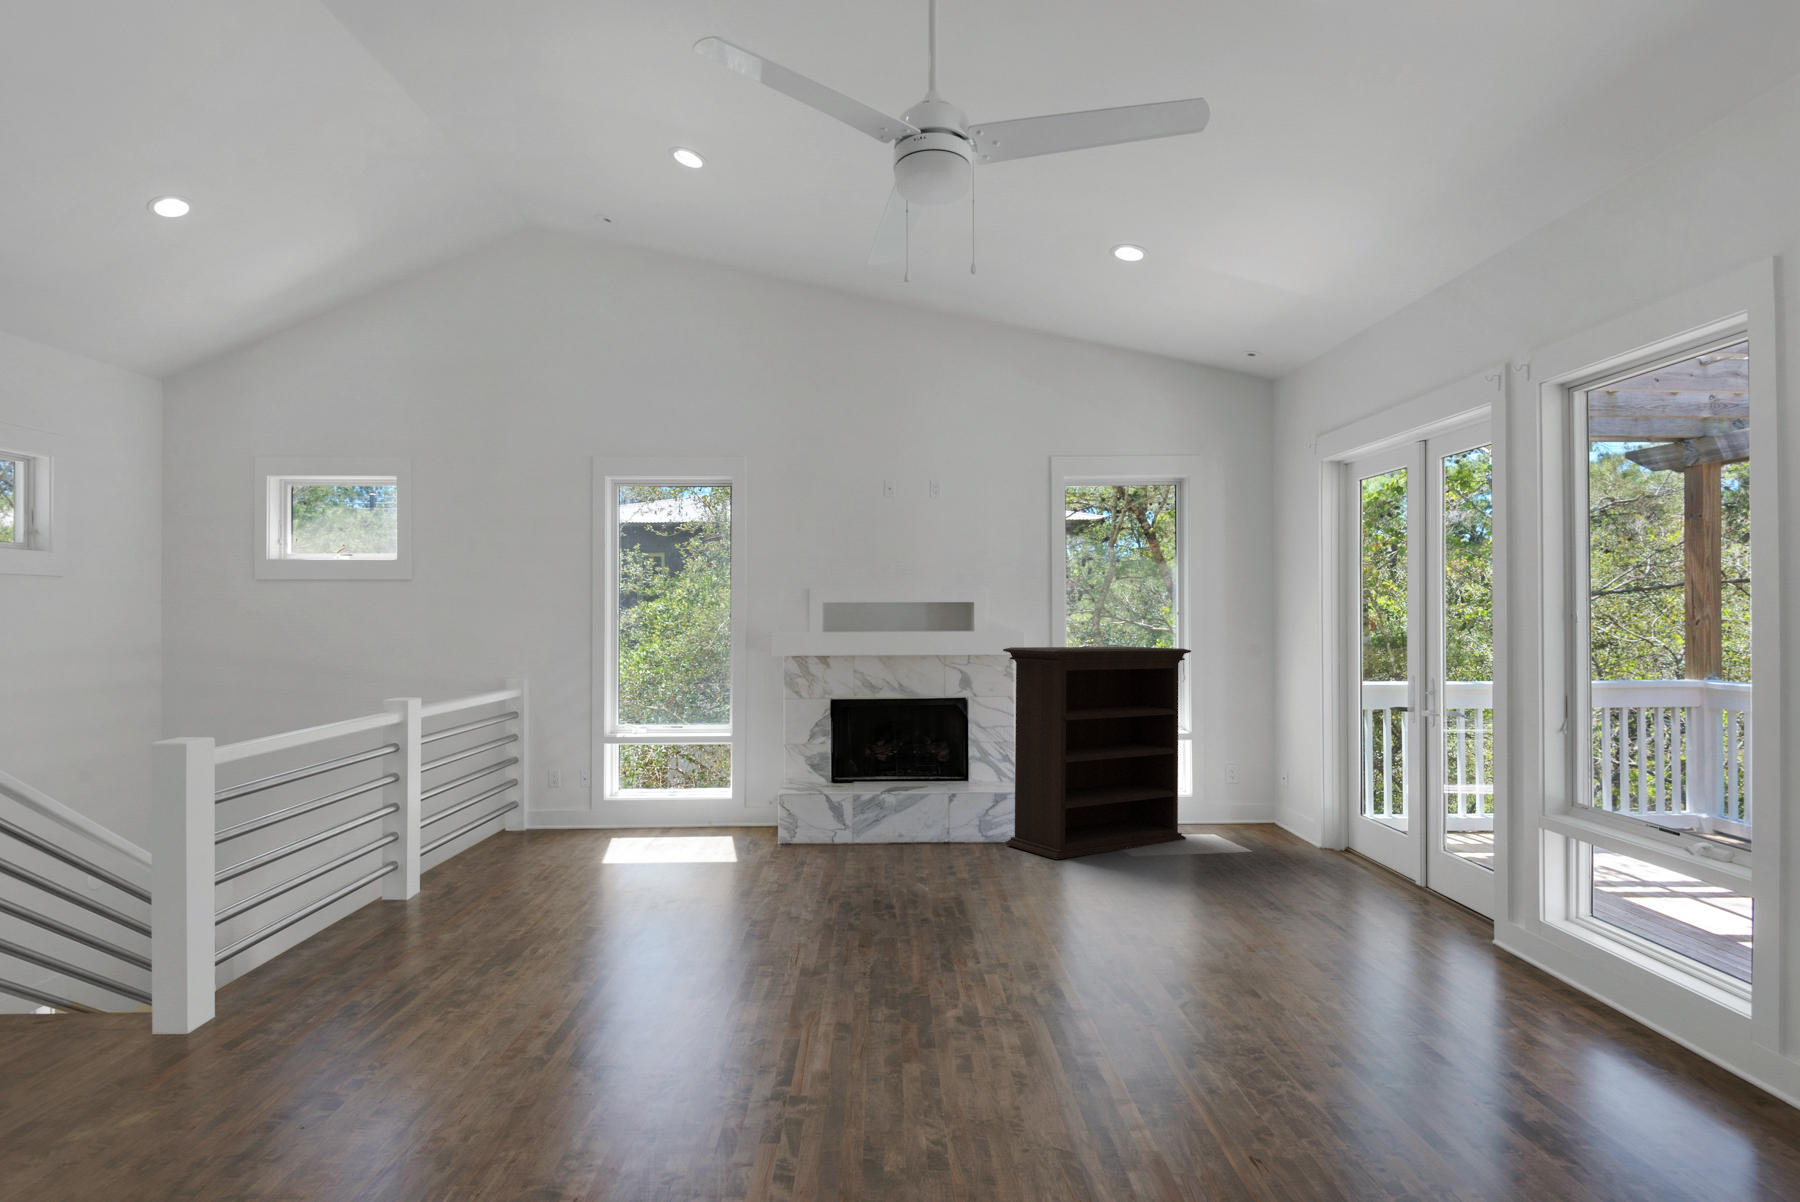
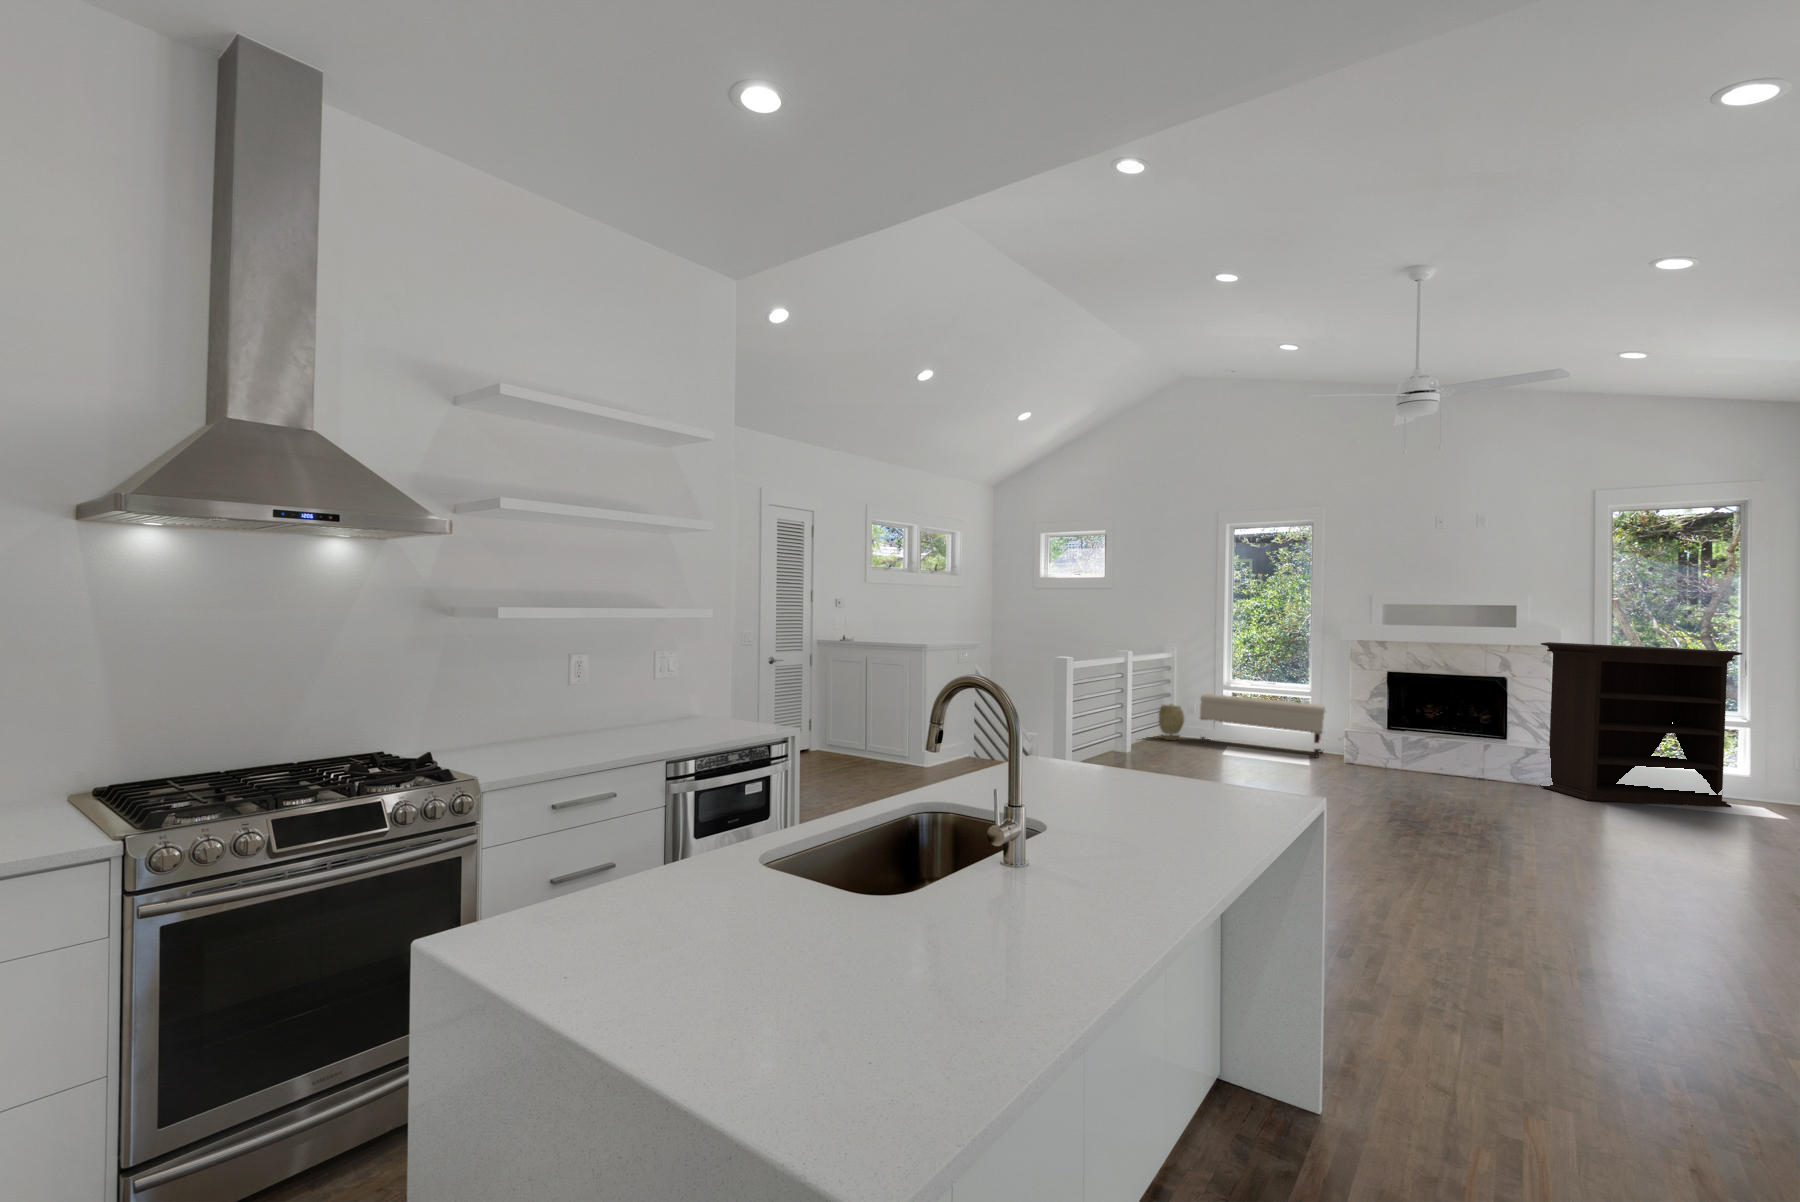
bench: none [563,752,755,842] -> present [1200,692,1327,757]
woven basket: none [490,779,542,843] -> present [1159,704,1184,740]

